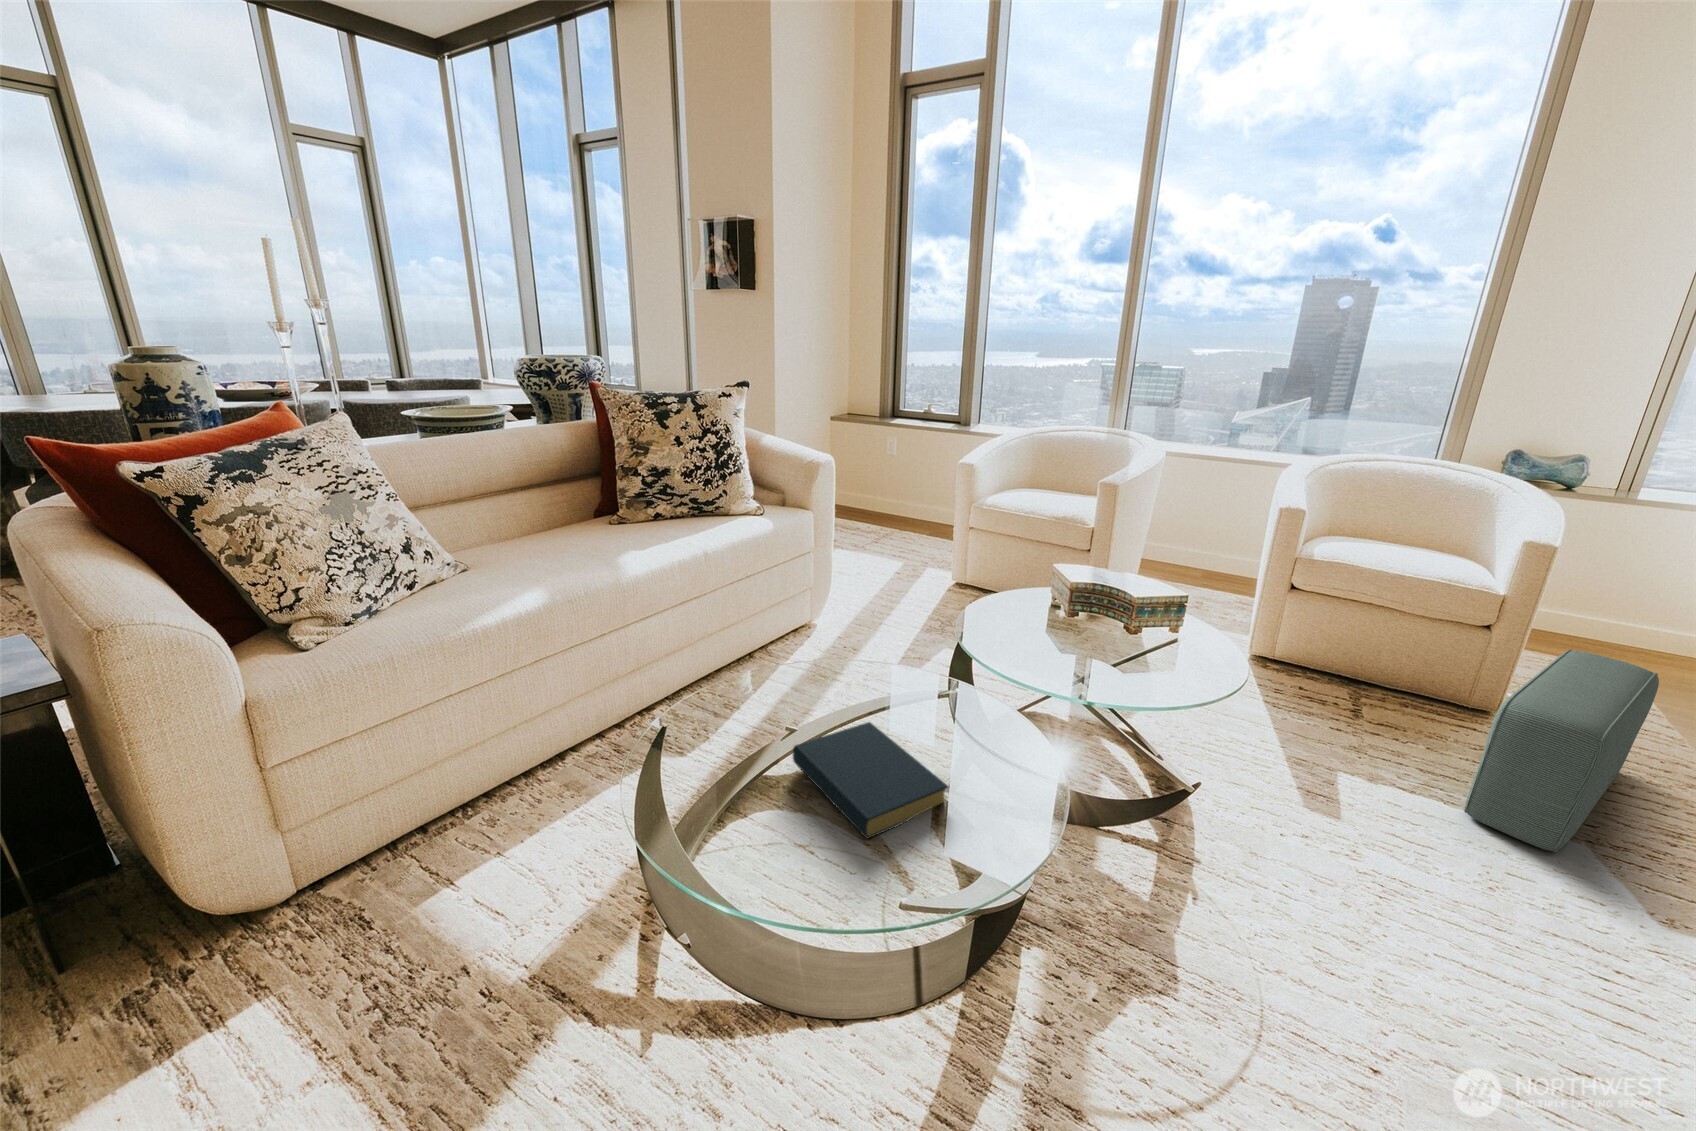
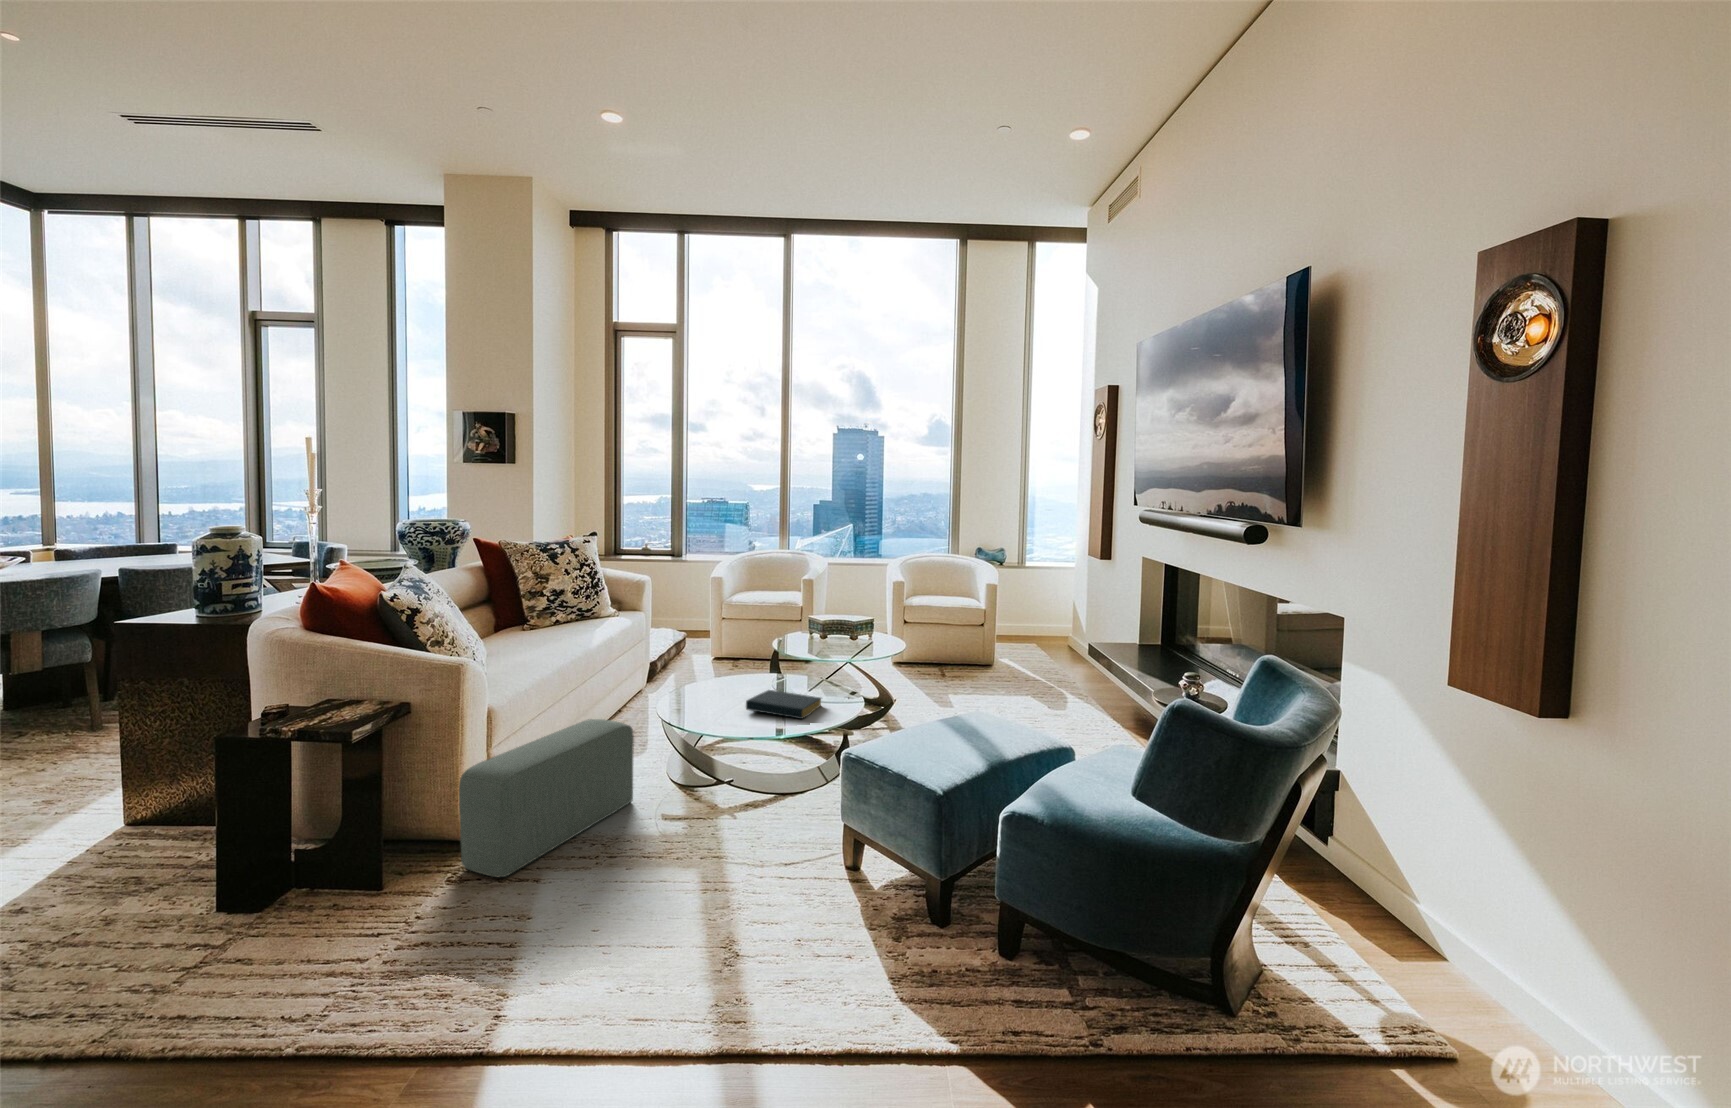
pouf: present [1464,650,1659,852] -> present [459,719,634,877]

